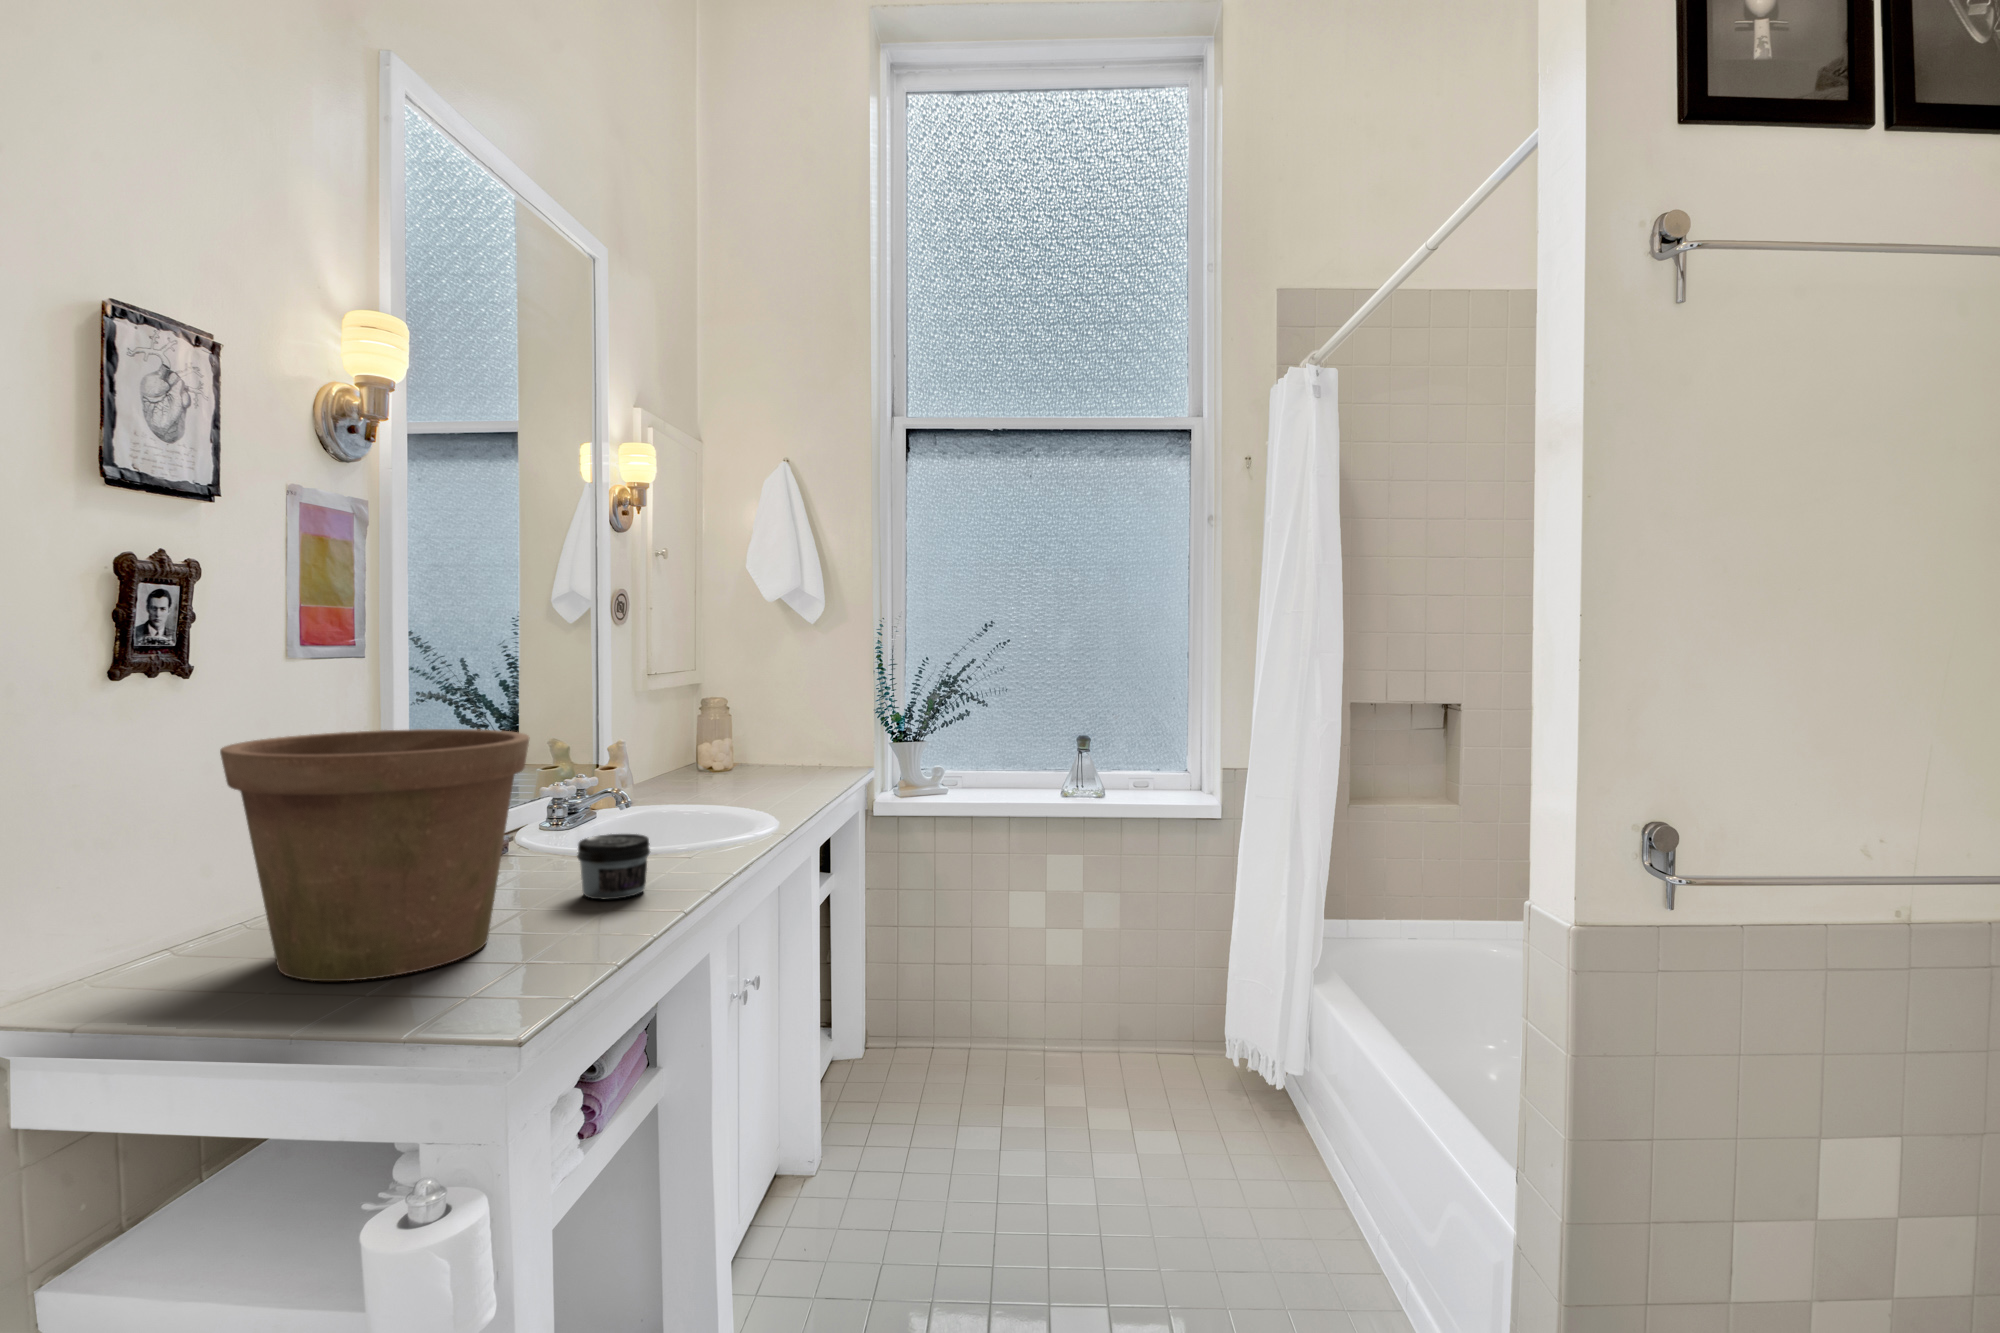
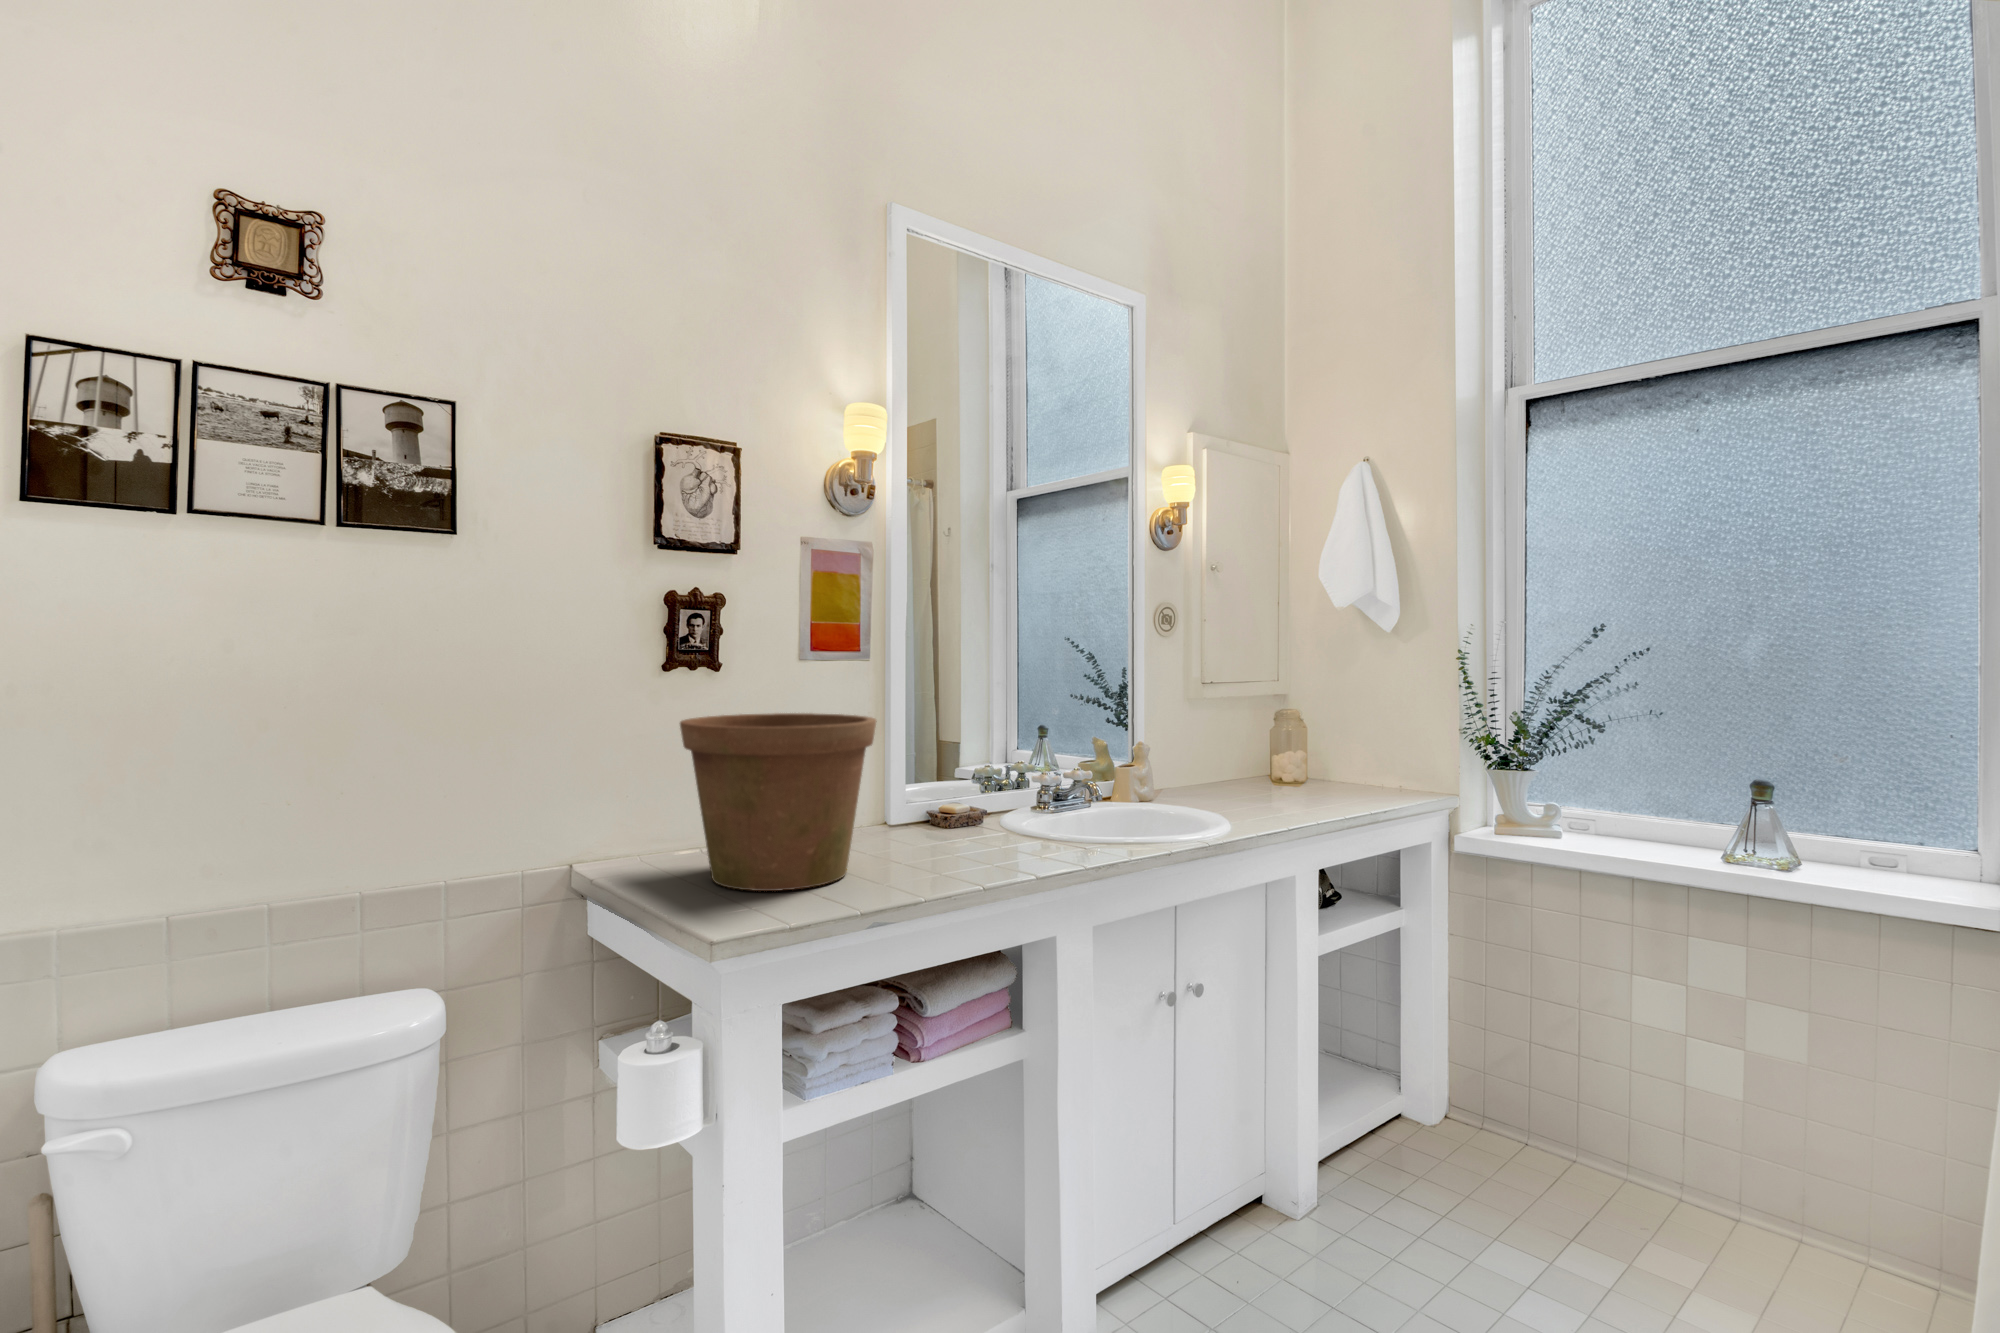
jar: present [577,834,650,899] -> none [946,816,1005,872]

